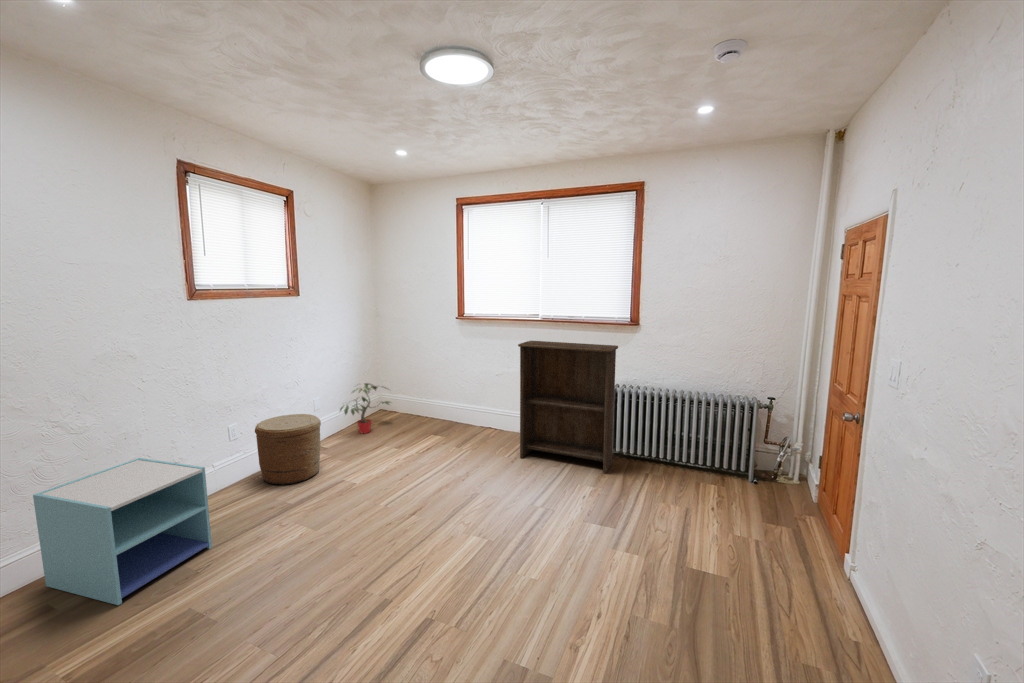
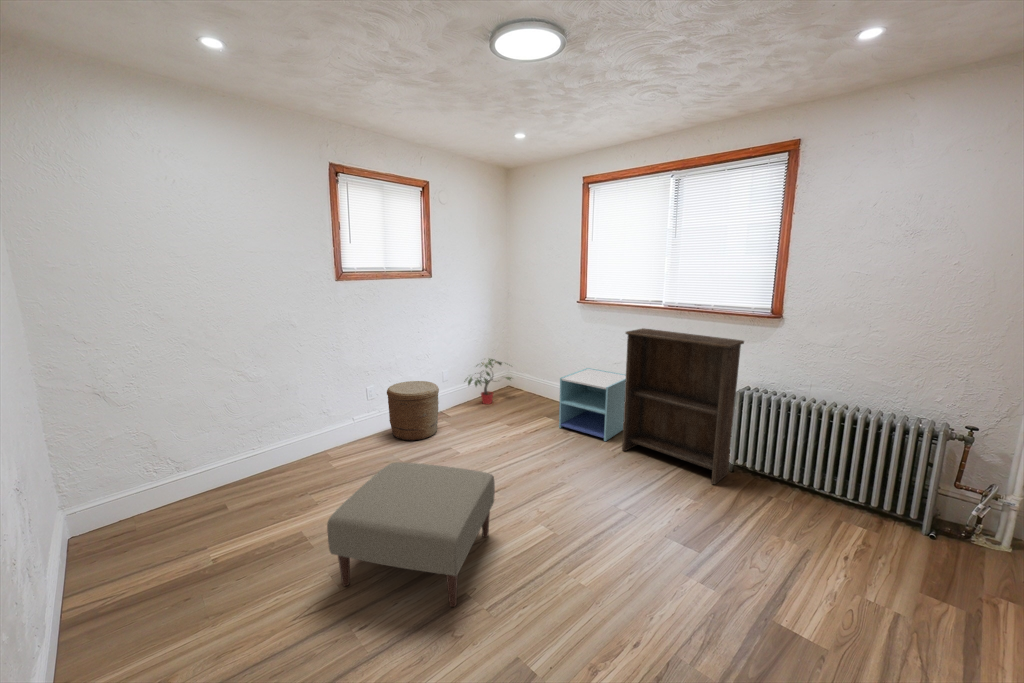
nightstand: present [33,458,212,605] -> present [559,368,626,441]
ottoman: none [263,494,431,653] -> present [327,462,495,607]

